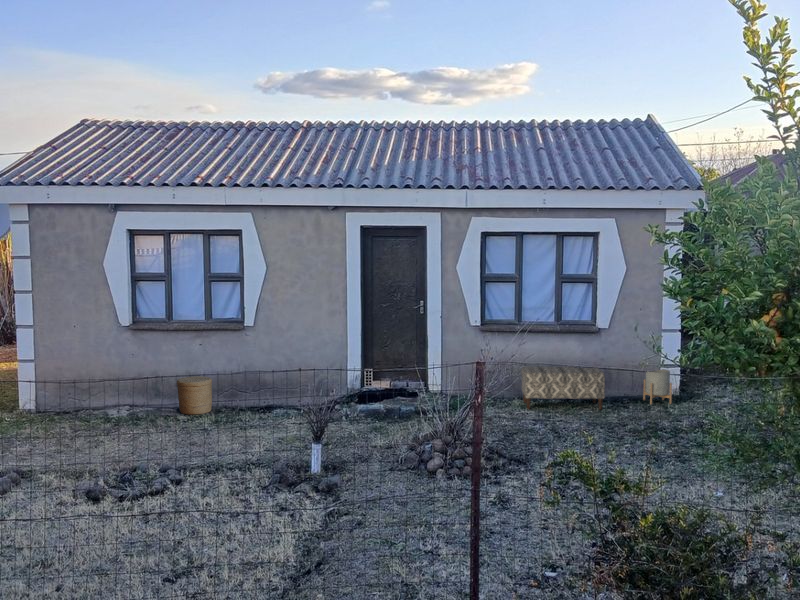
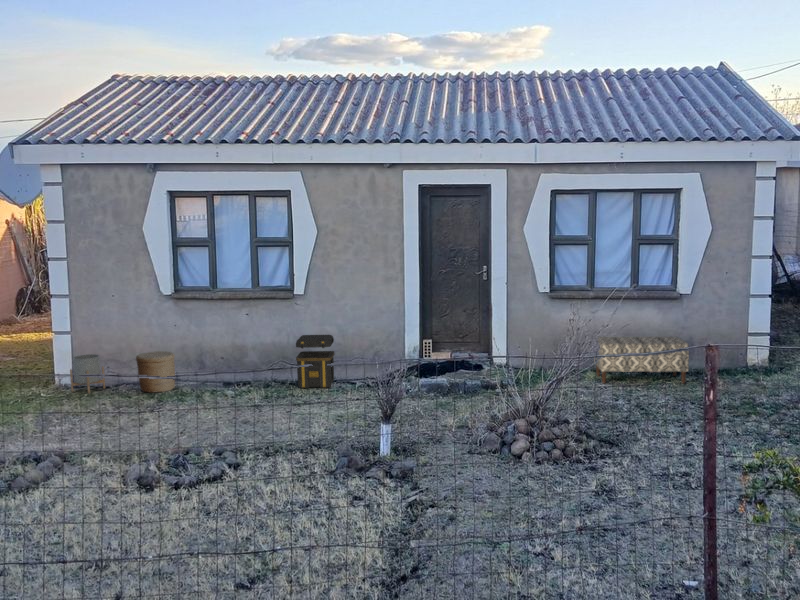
toolbox: none [245,363,282,413] -> present [296,335,334,388]
planter: present [643,369,672,404] -> present [70,354,105,393]
woven basket: present [177,376,212,415] -> present [136,351,175,393]

